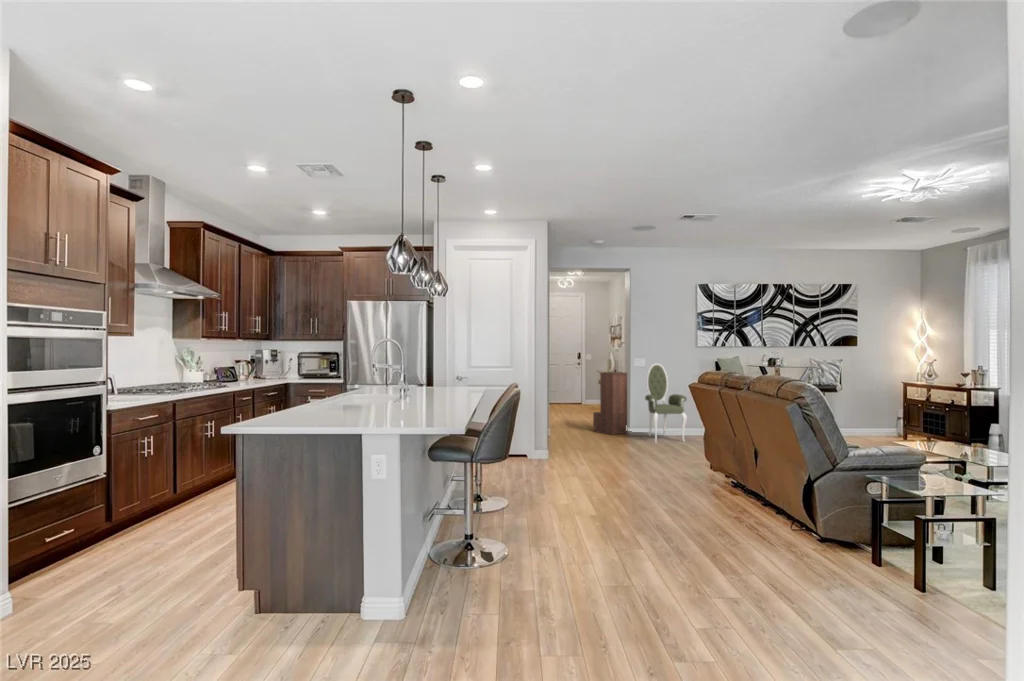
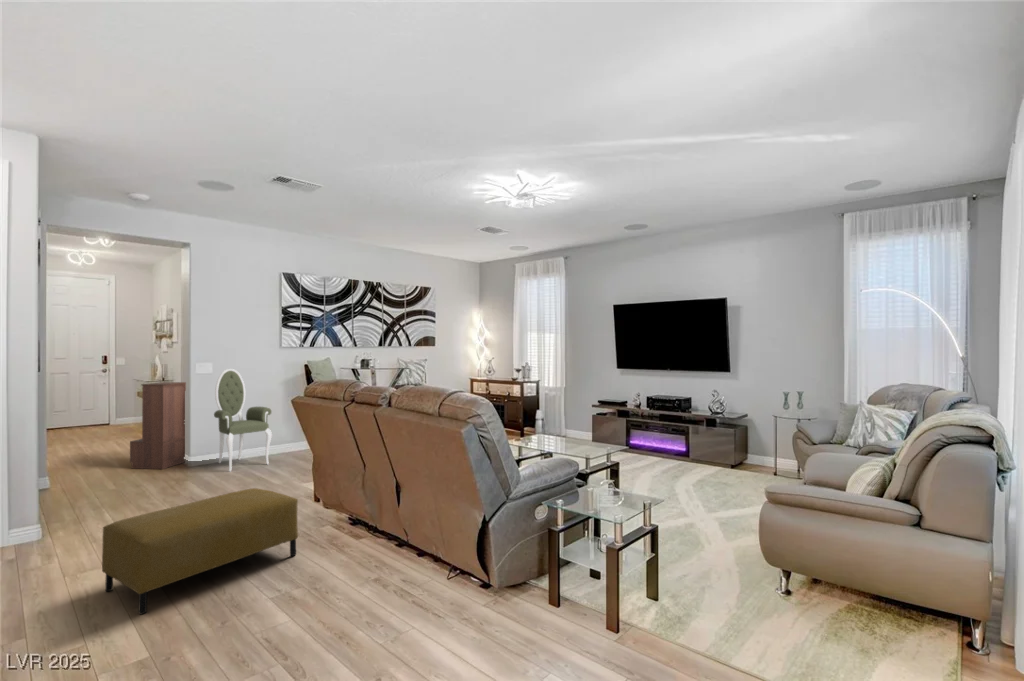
ottoman: none [578,444,687,499] -> present [102,488,298,614]

